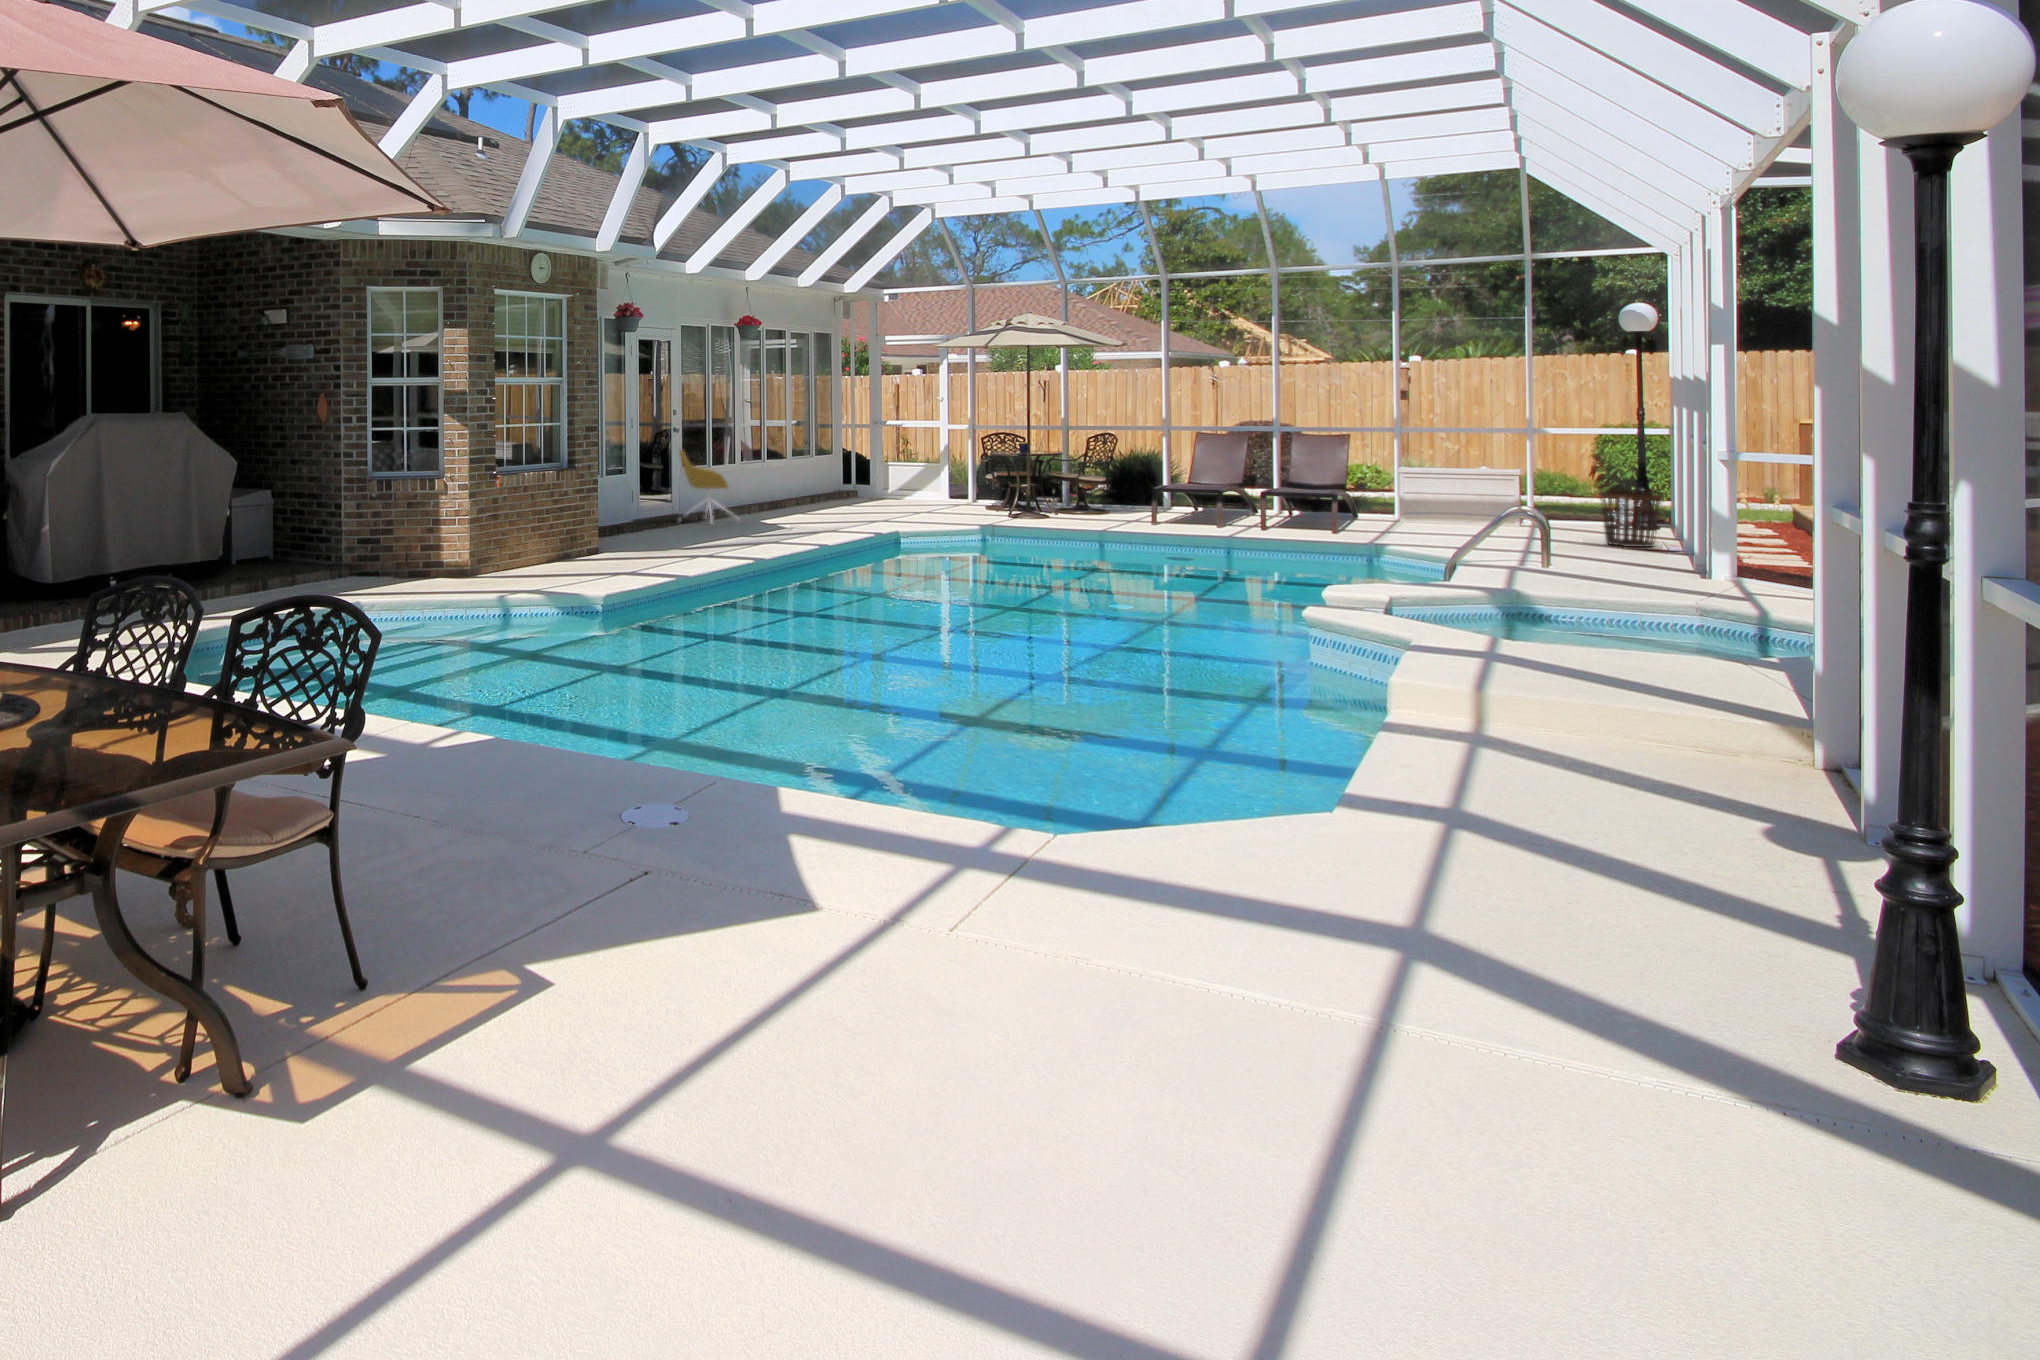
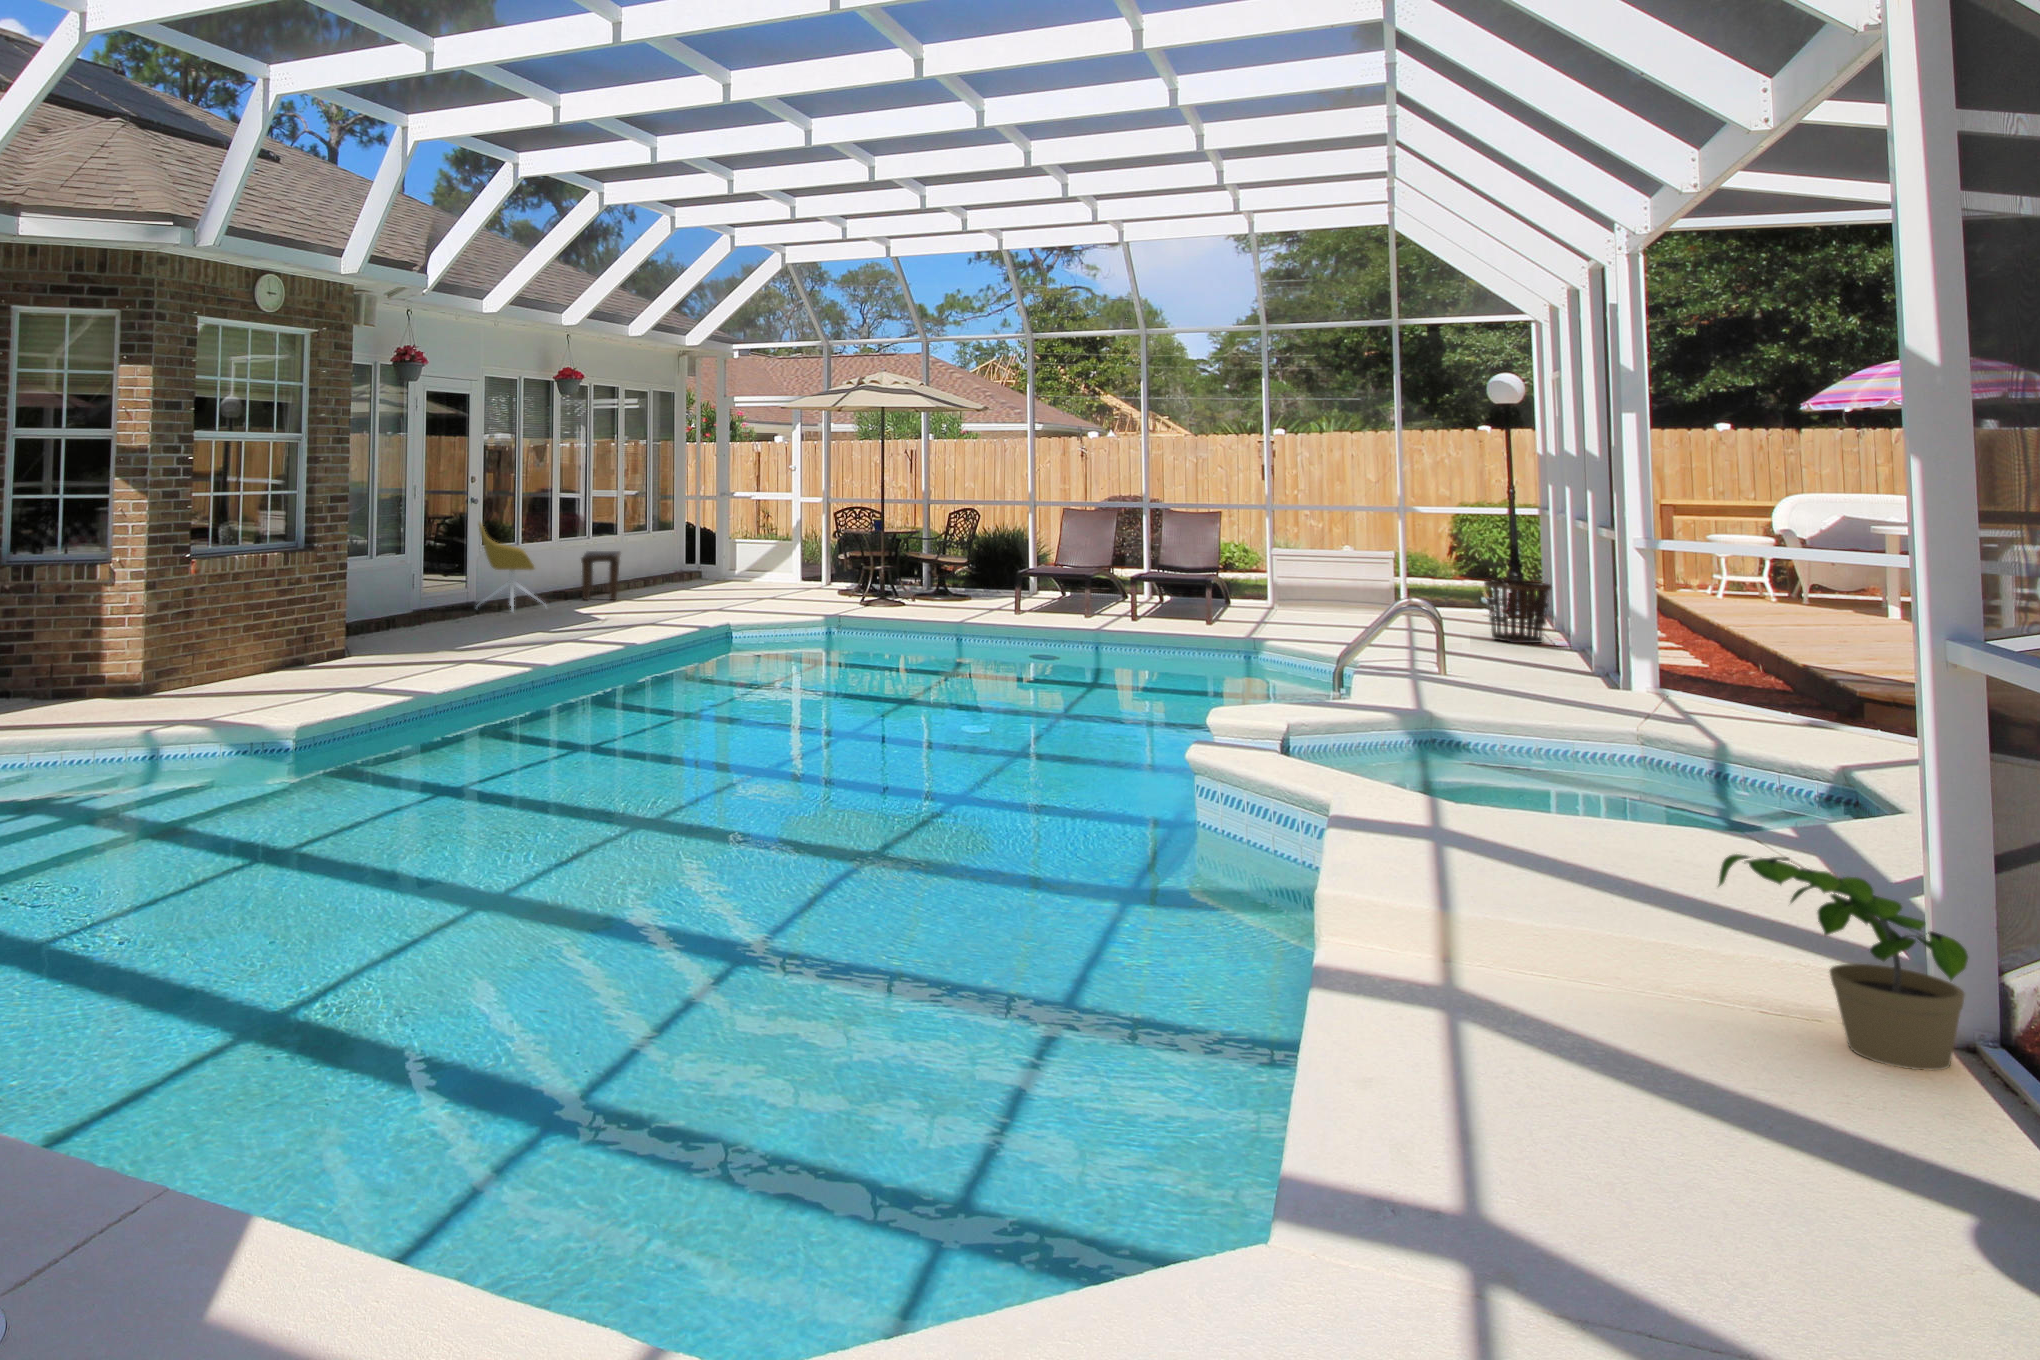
bench: none [763,473,795,515] -> present [581,551,621,600]
potted plant: none [1657,638,1817,767] -> present [1719,854,1968,1070]

